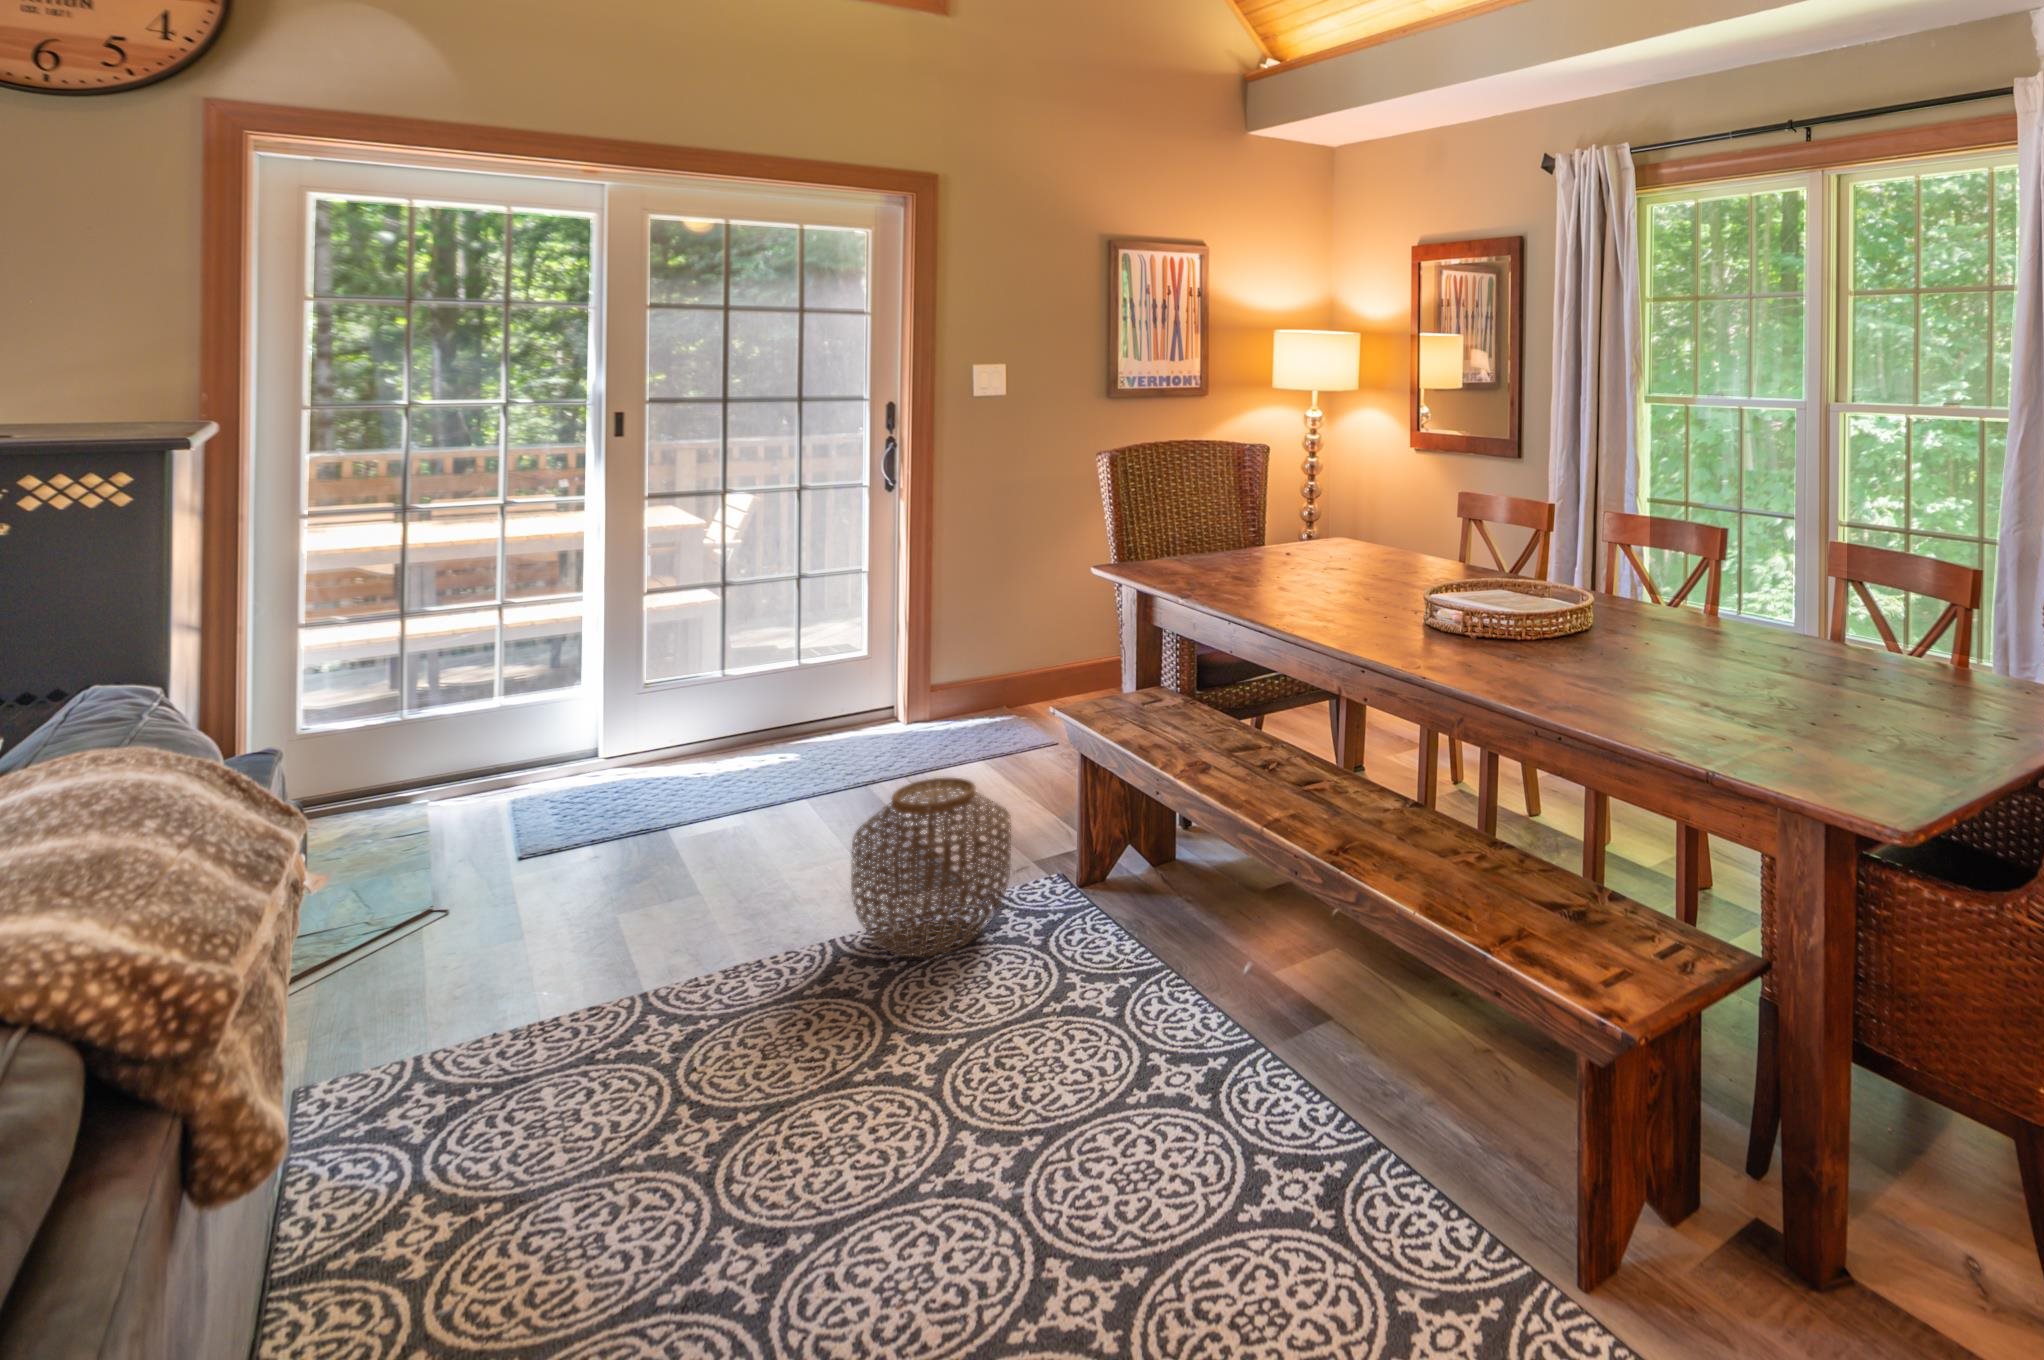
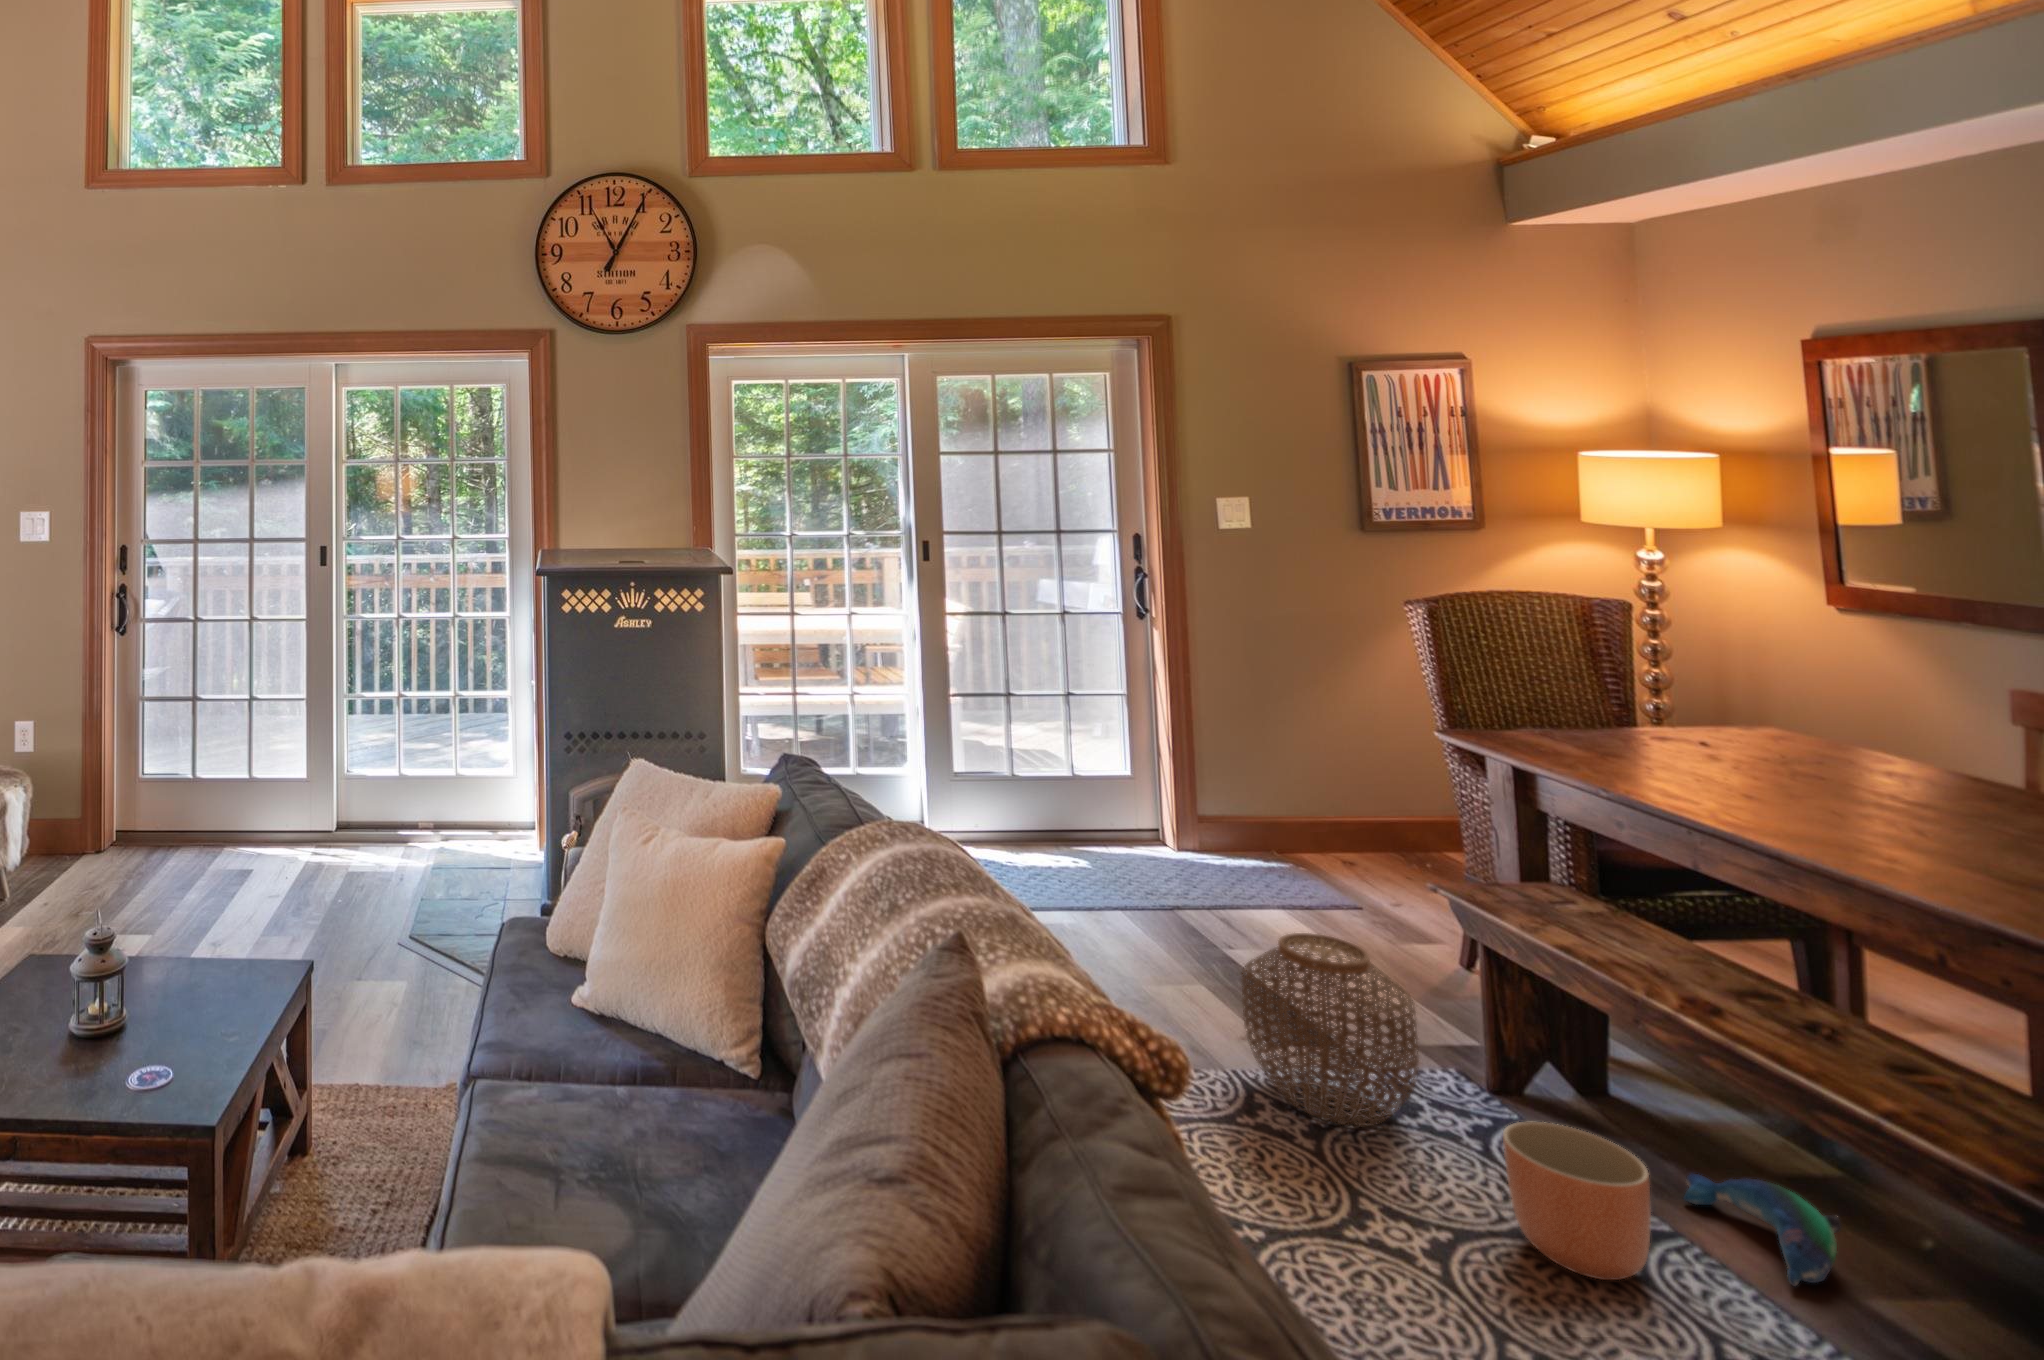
plush toy: none [1188,896,1276,974] -> present [1684,1174,1842,1286]
planter: none [1033,899,1138,1025] -> present [1503,1122,1651,1280]

